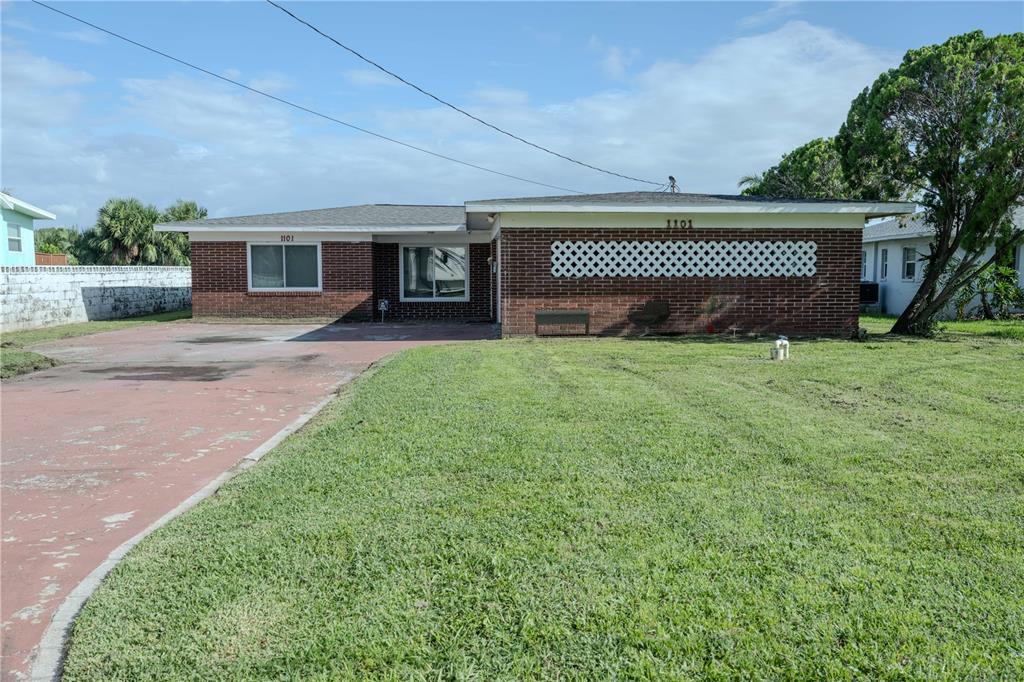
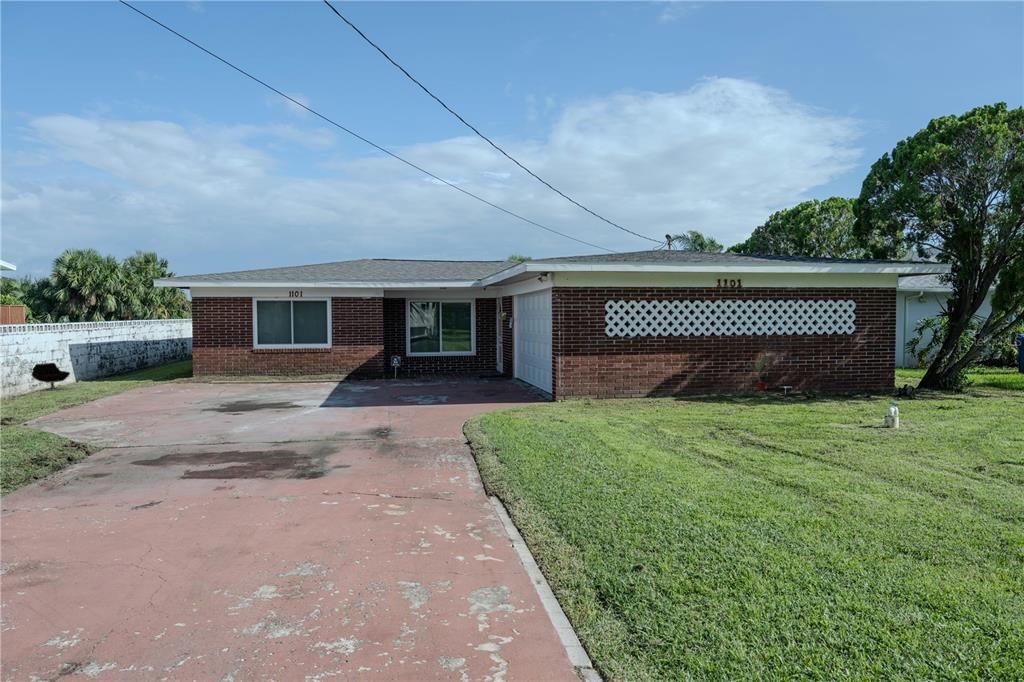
lounge chair: present [626,301,671,335] -> present [31,363,70,390]
bench: present [535,310,590,336] -> none [591,370,649,397]

